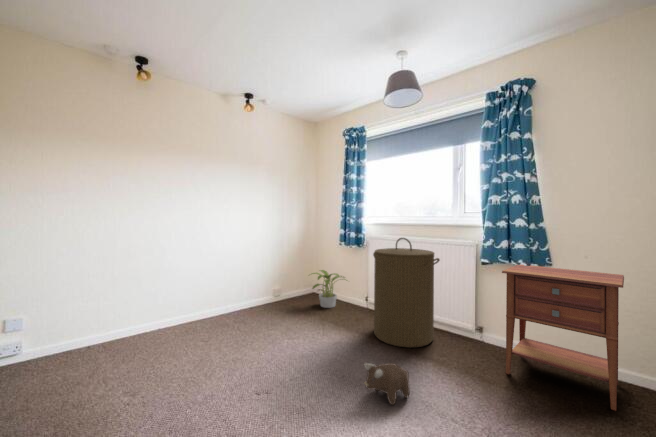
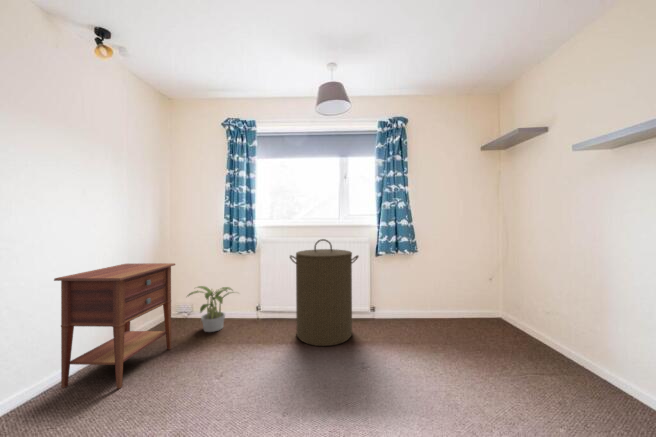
nightstand: present [502,265,624,411] -> present [54,263,175,389]
plush toy: present [364,363,410,405] -> none [371,359,405,399]

